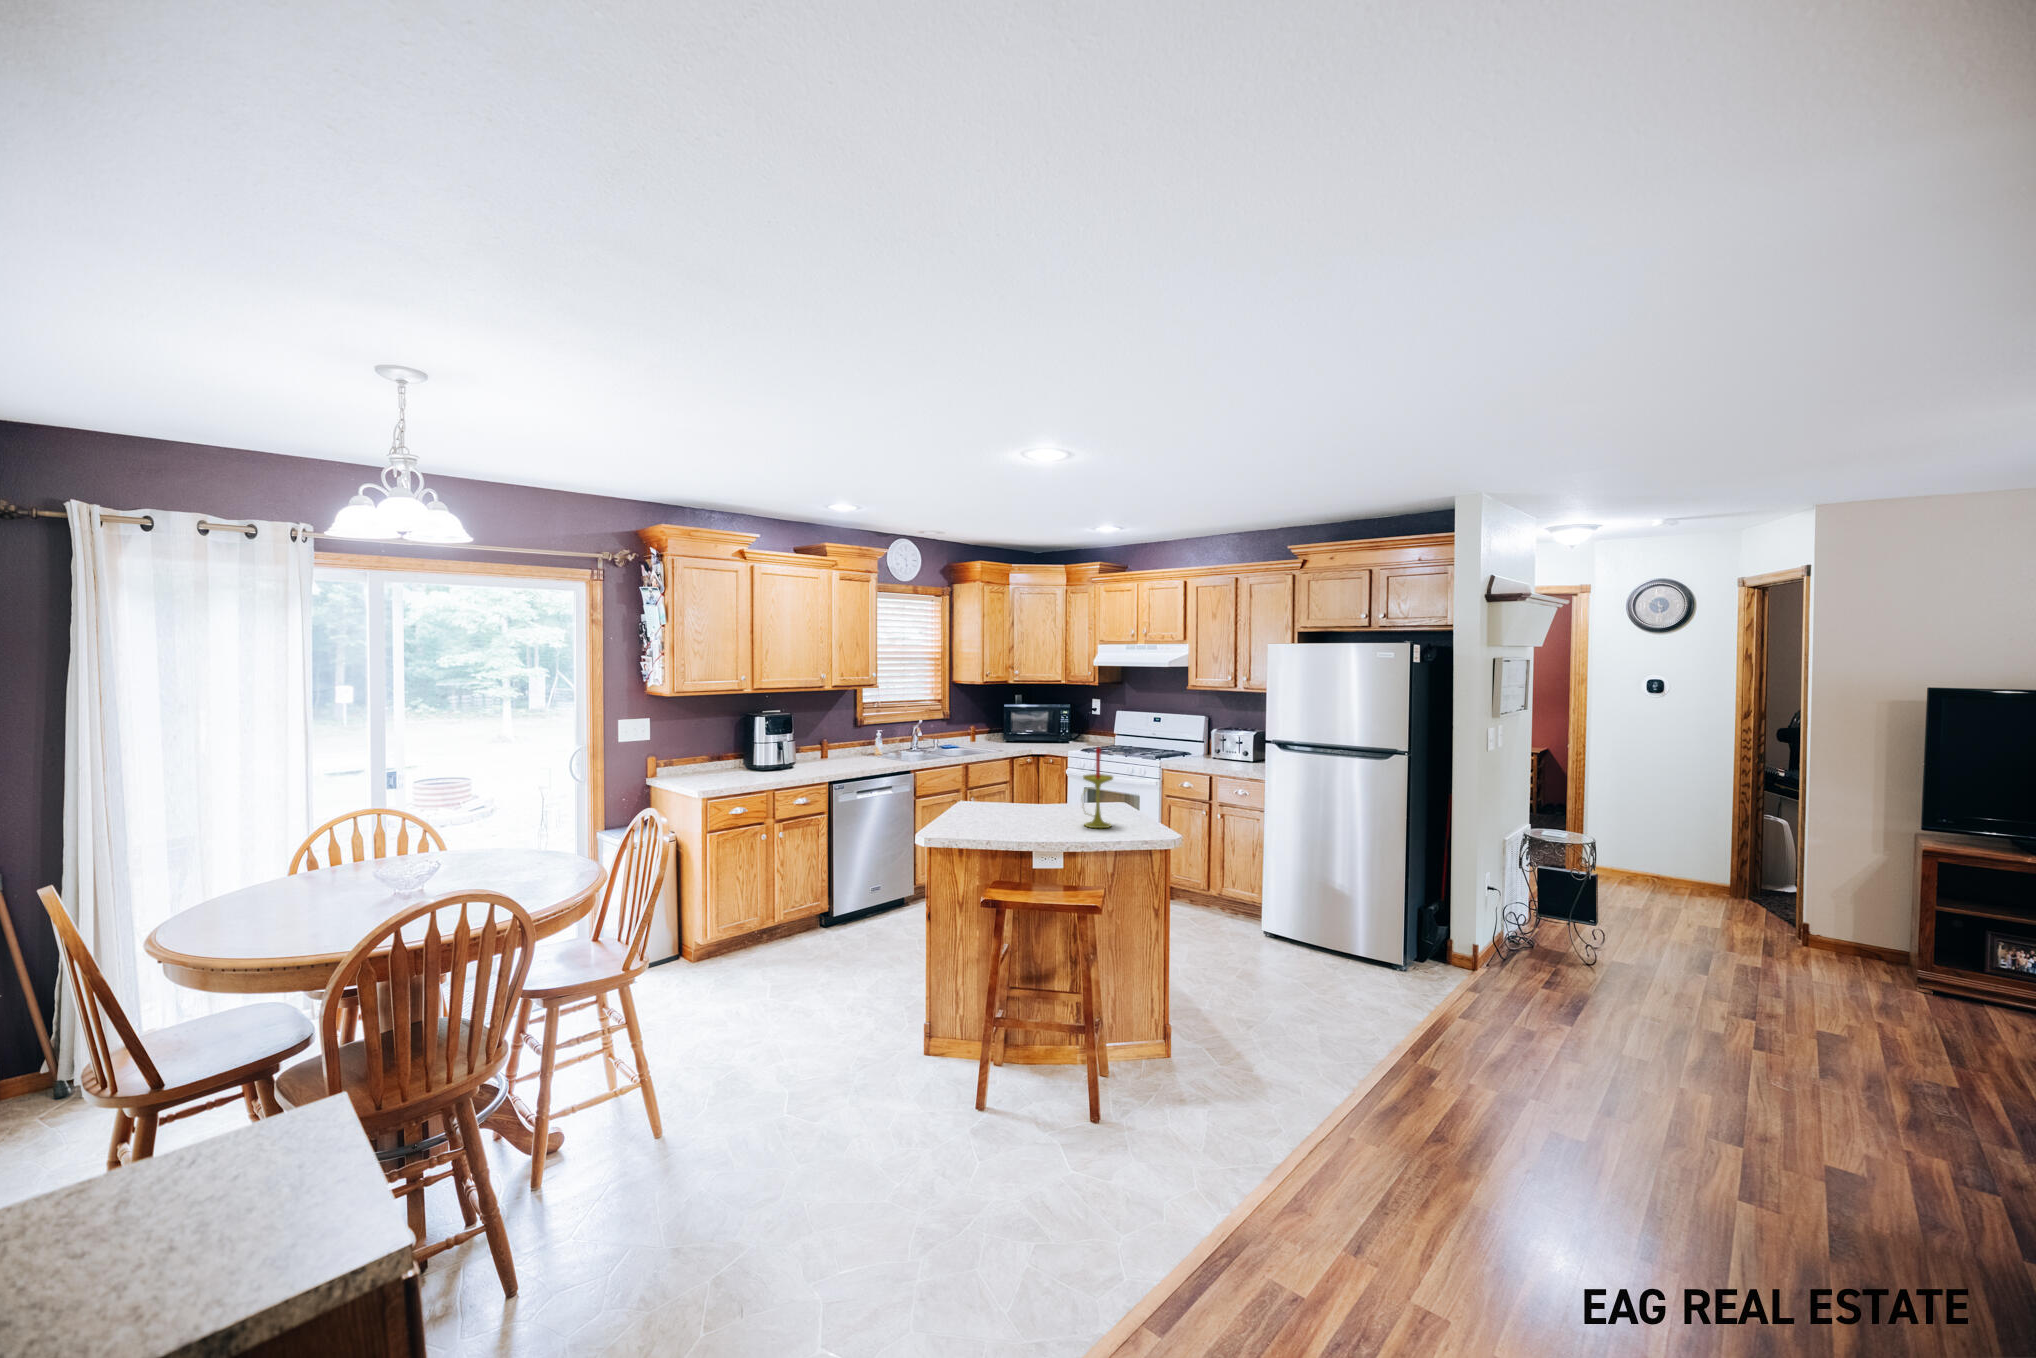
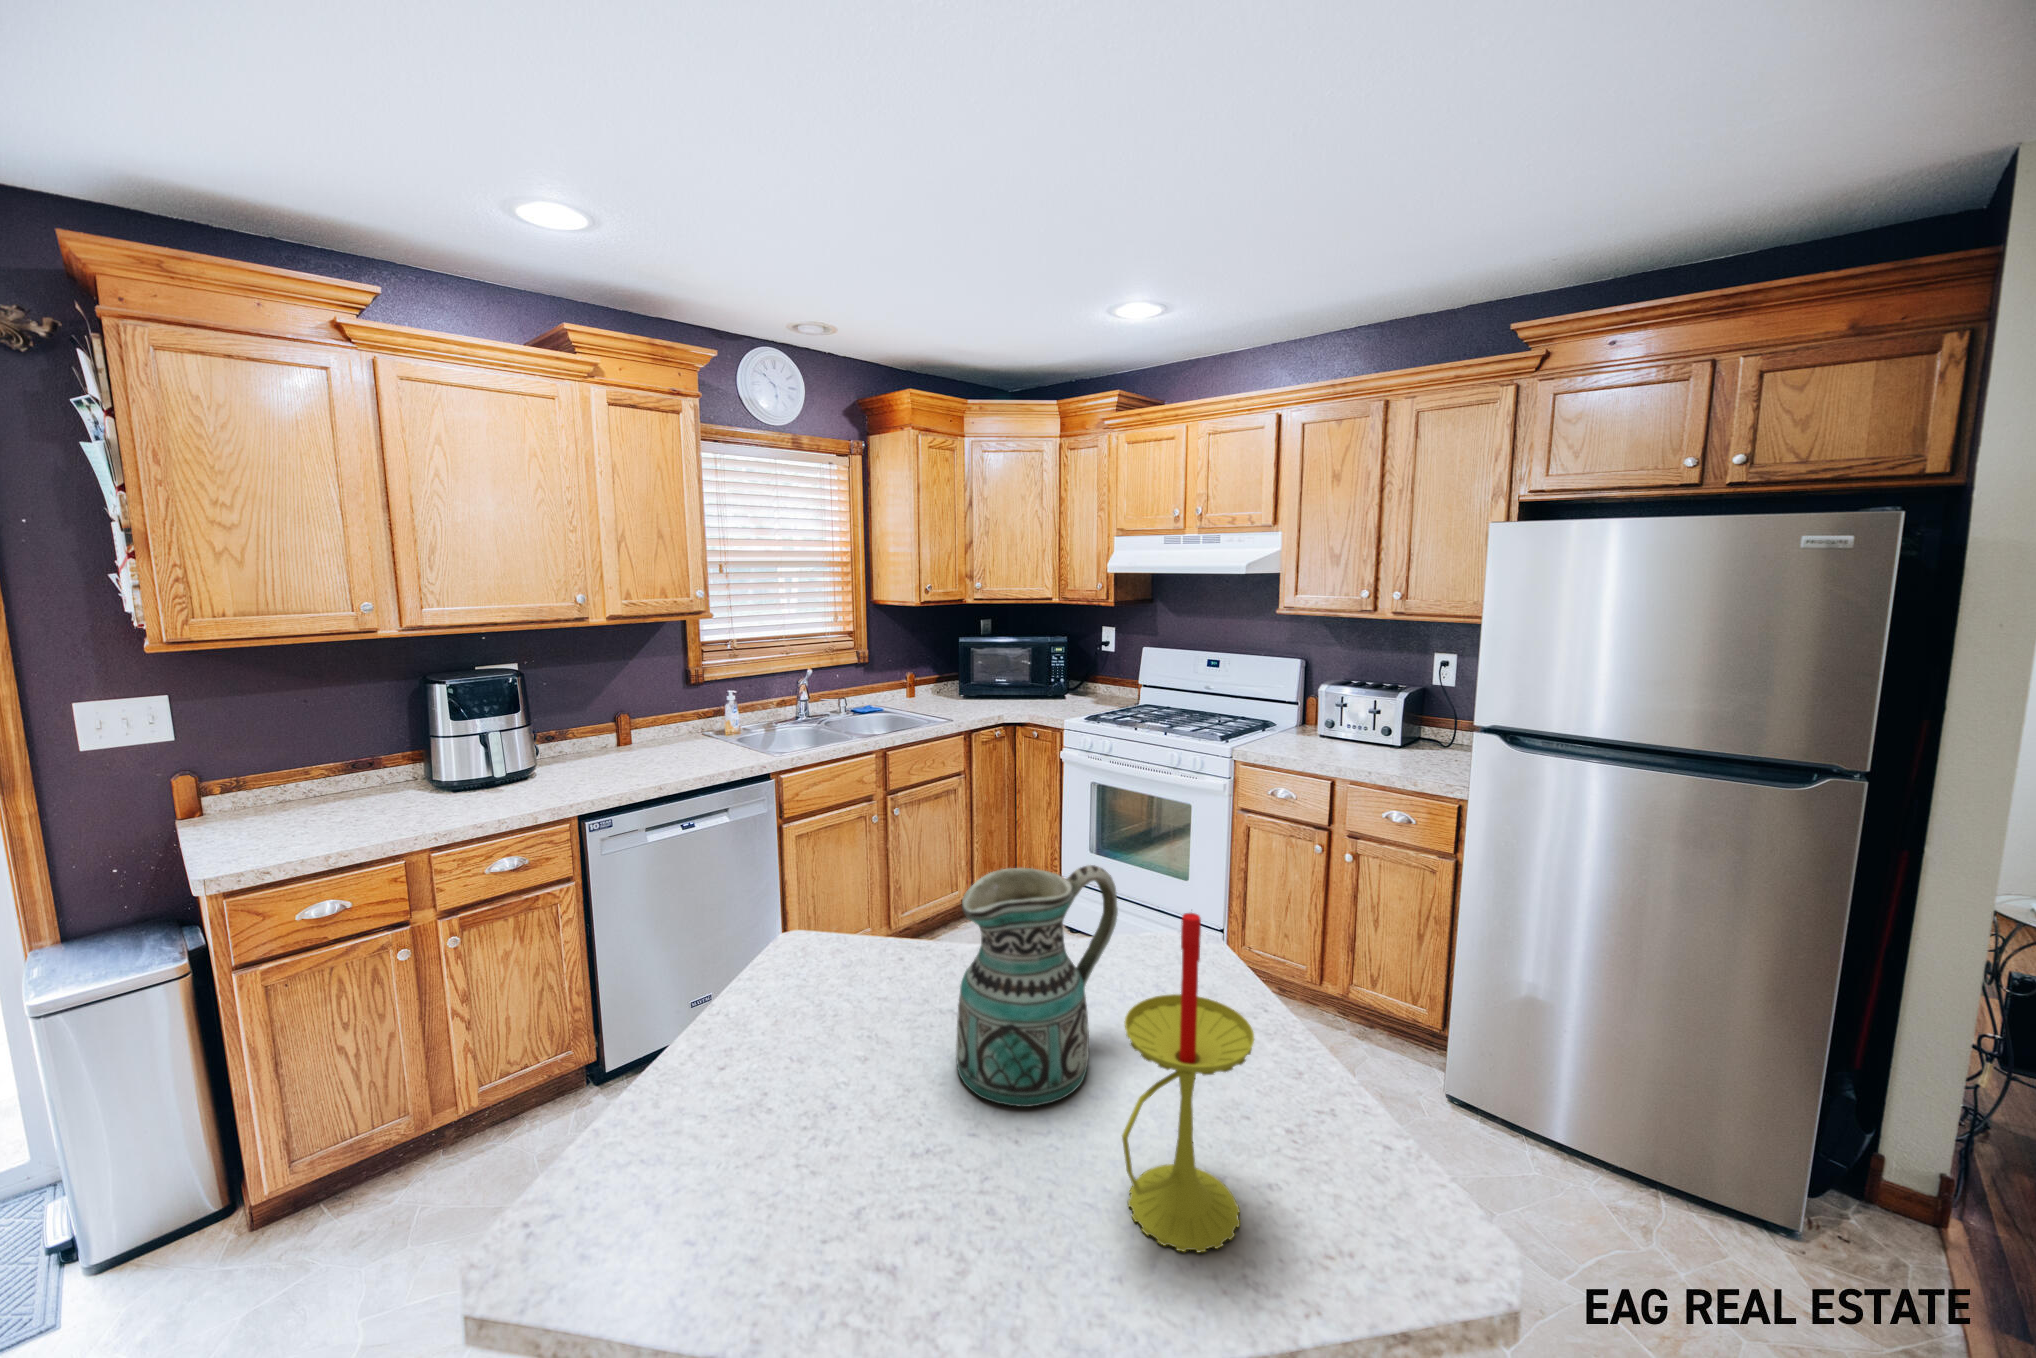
ceramic pitcher: none [1035,753,1084,817] -> present [956,865,1118,1107]

